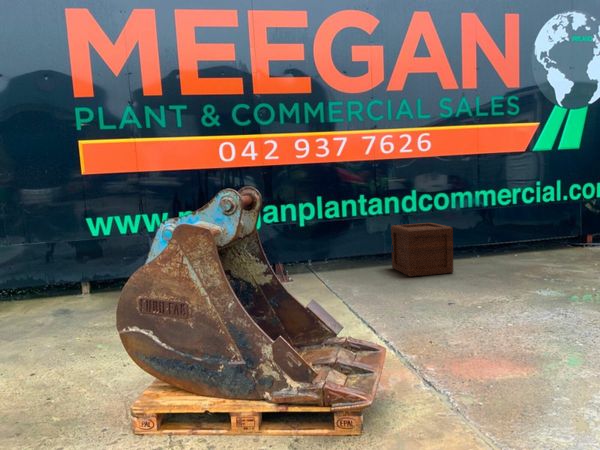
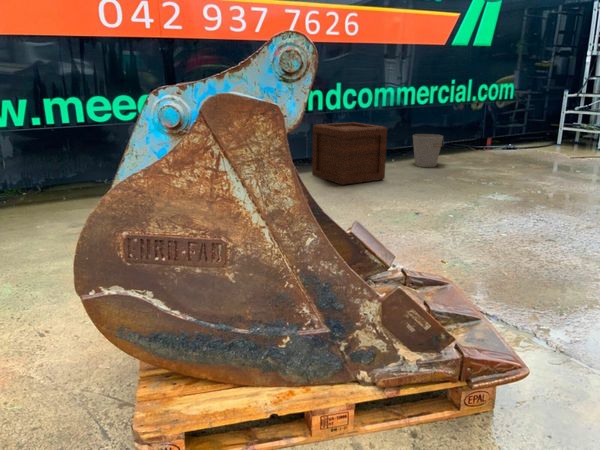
bucket: none [493,232,524,262] -> present [413,134,443,167]

